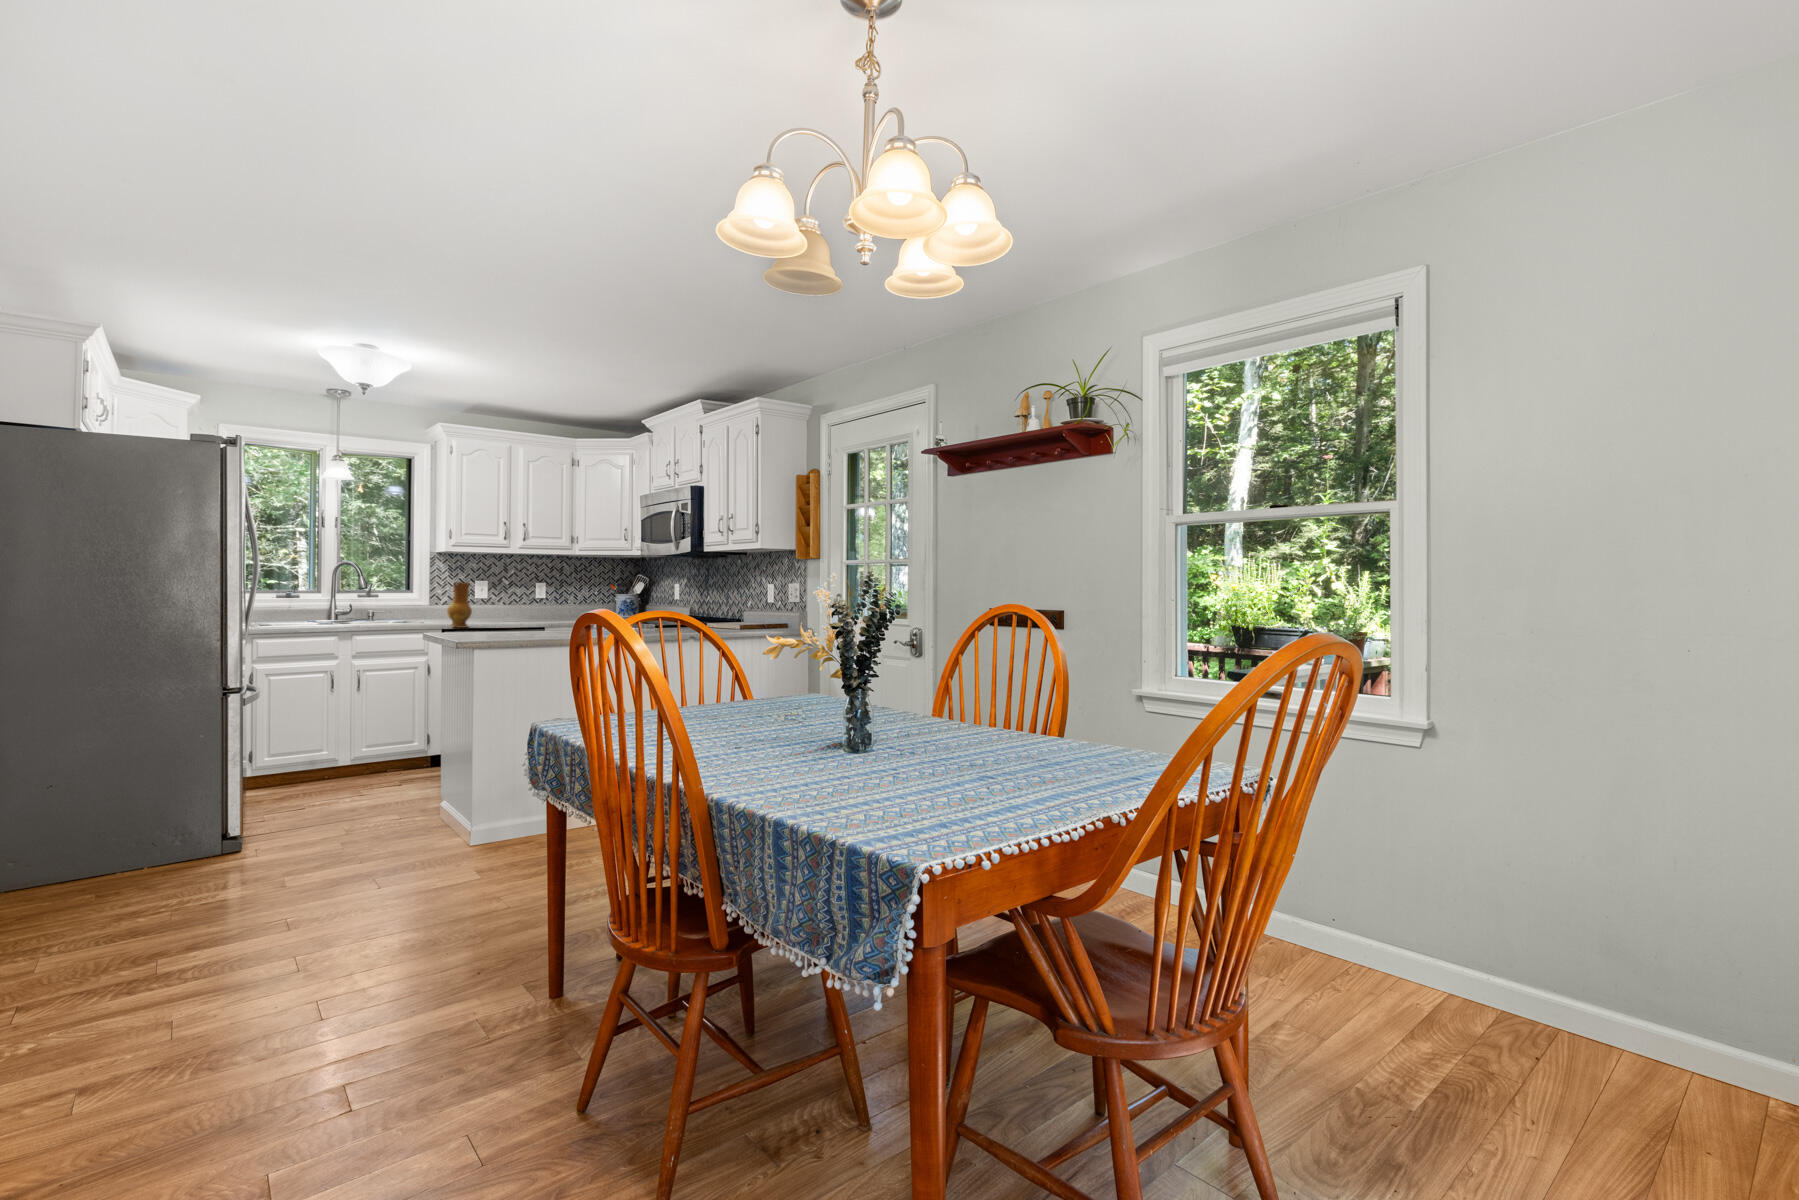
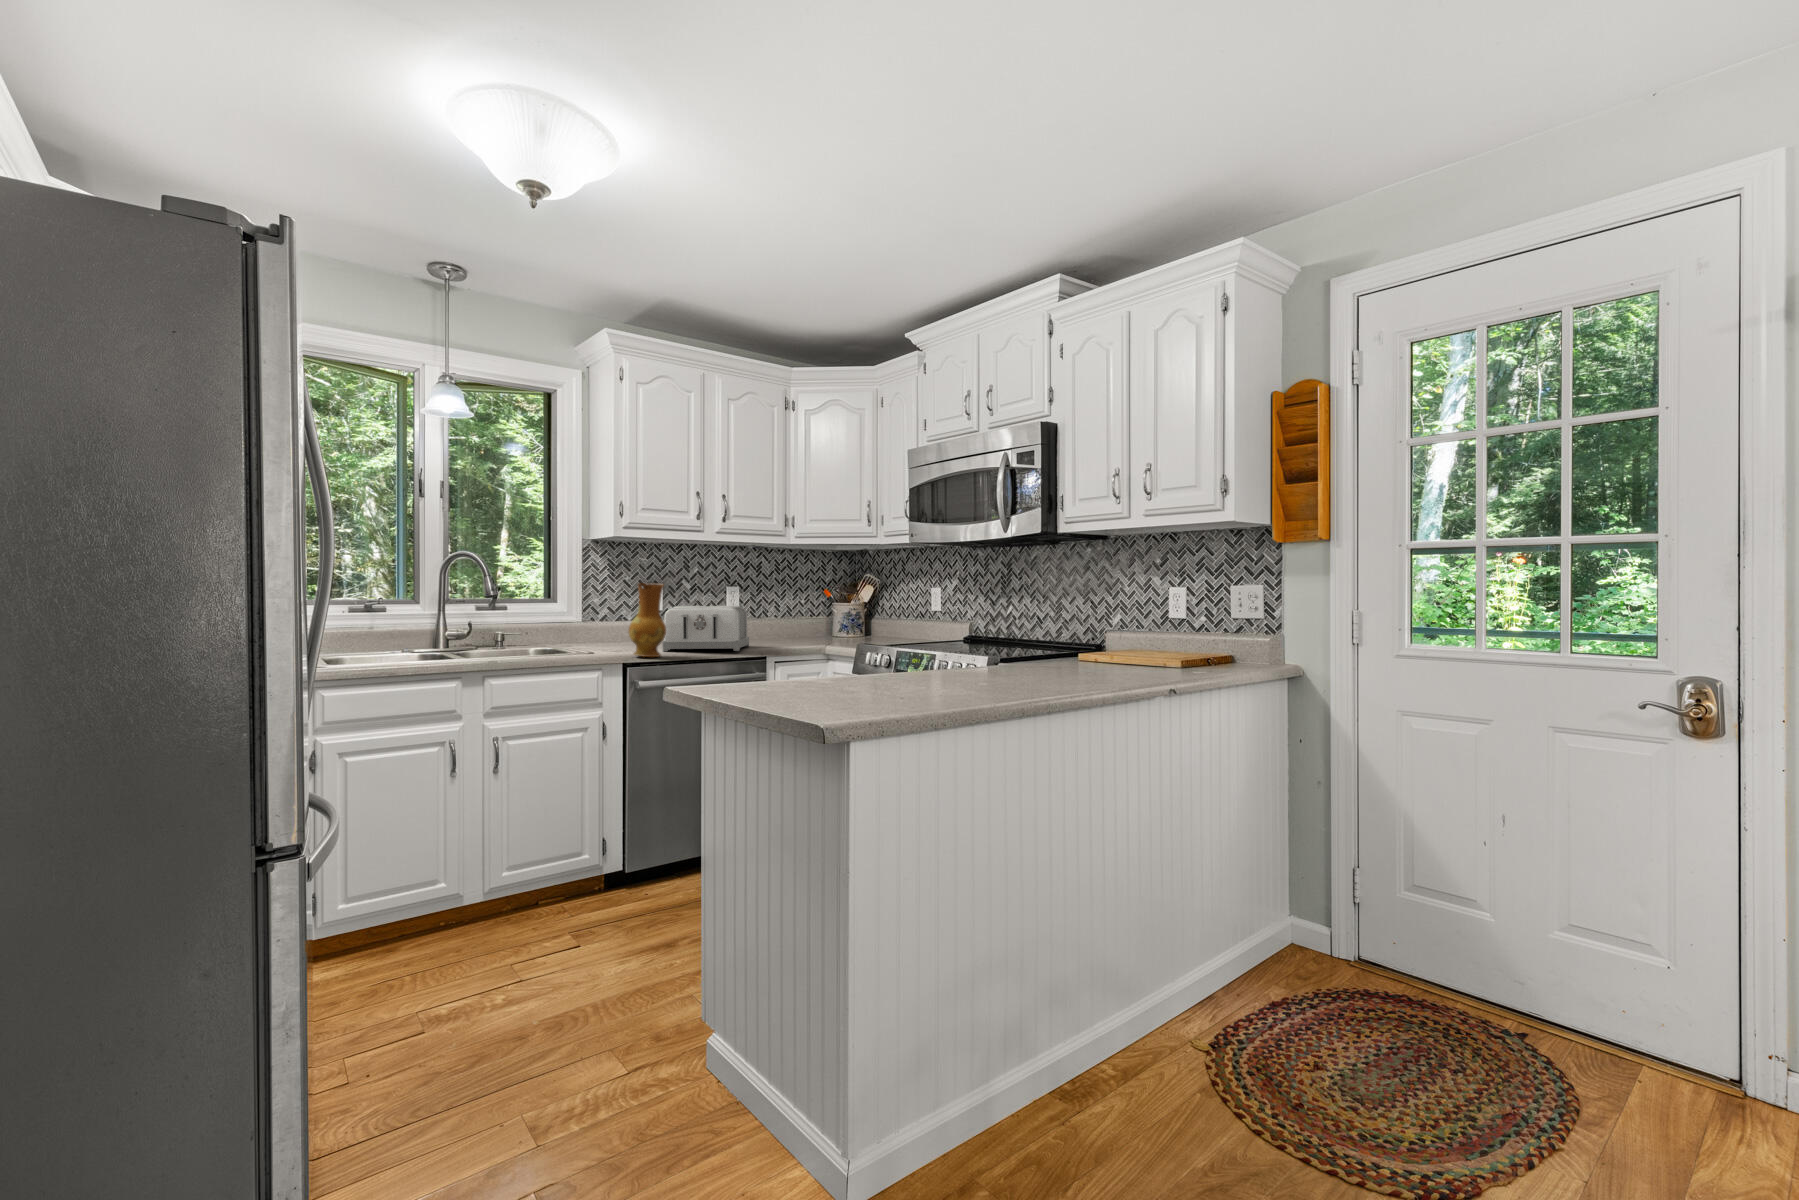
toaster: none [475,595,541,625] -> present [662,606,749,651]

